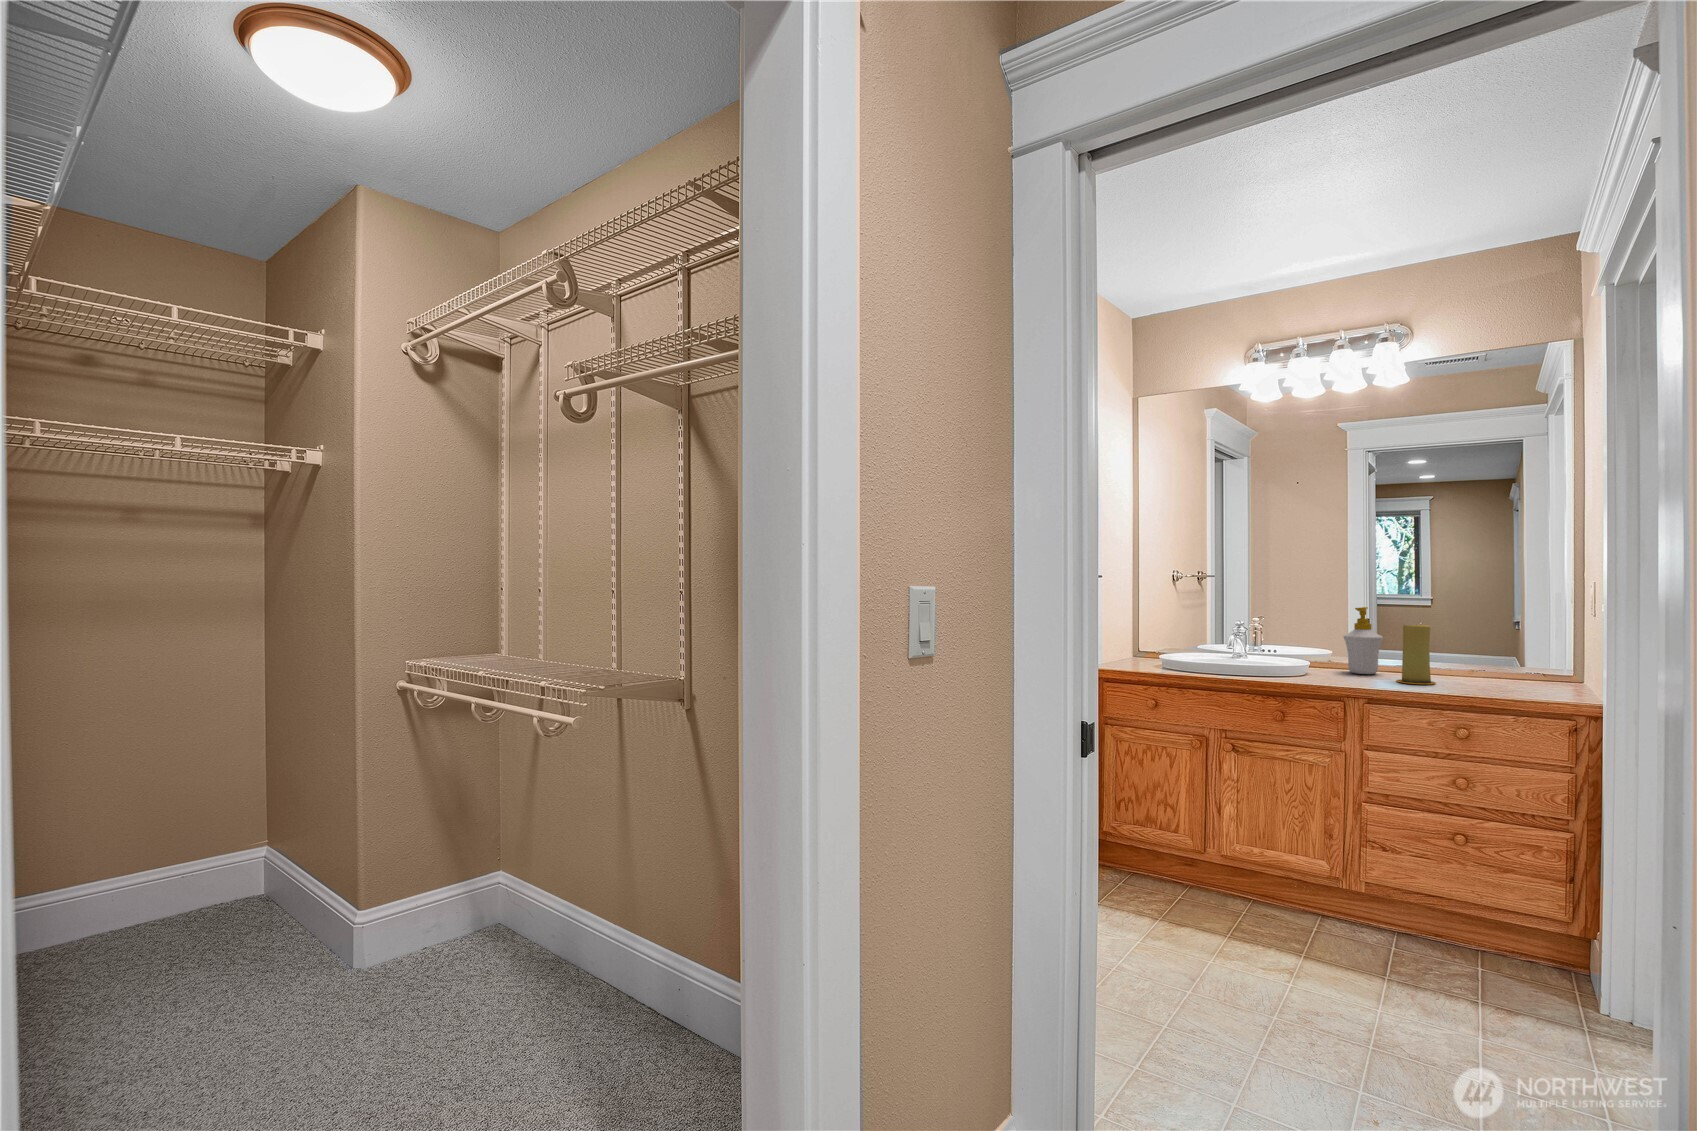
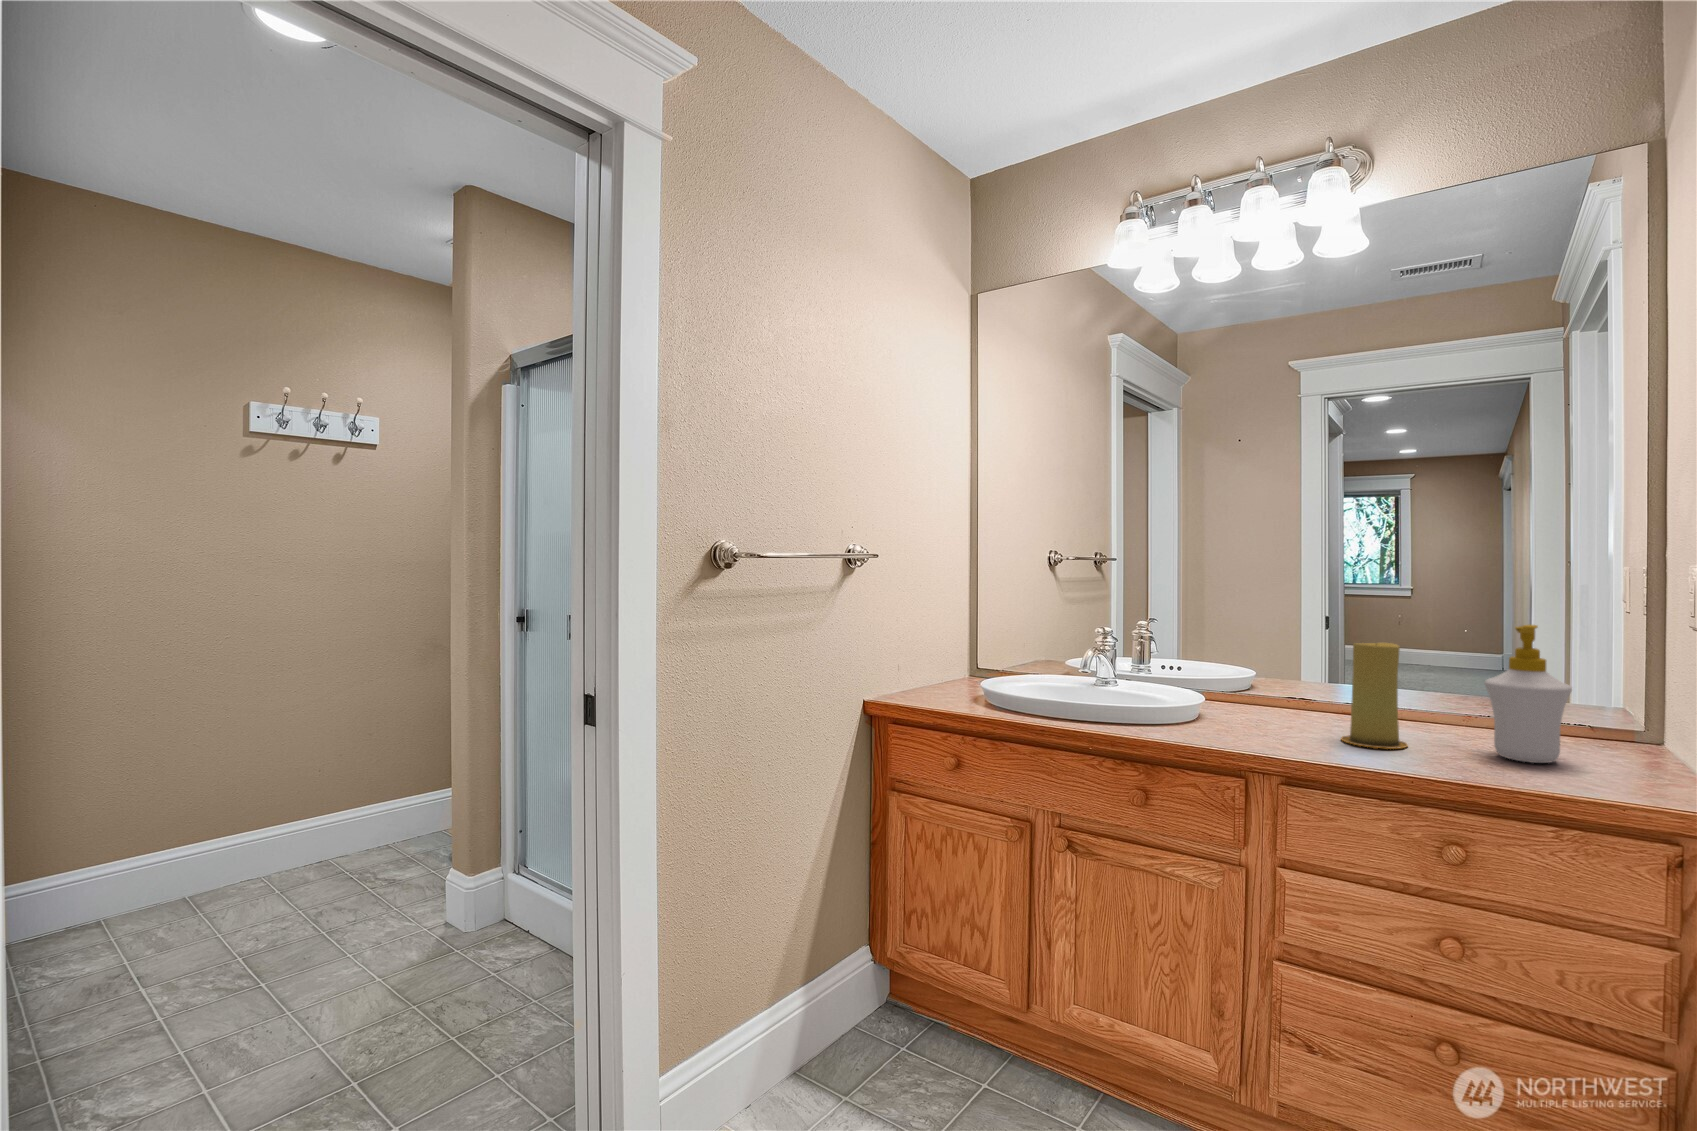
soap bottle: present [1343,607,1383,674] -> present [1484,625,1572,763]

